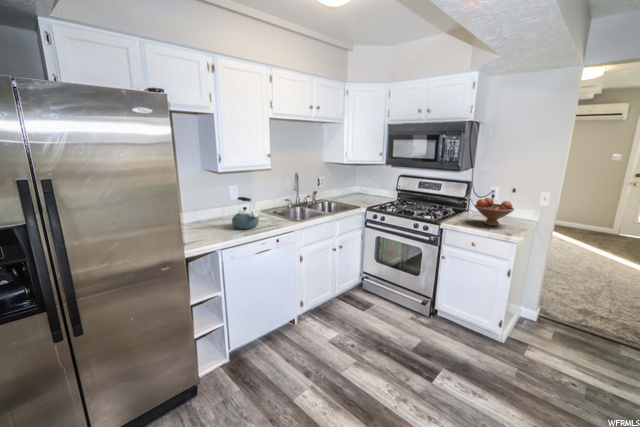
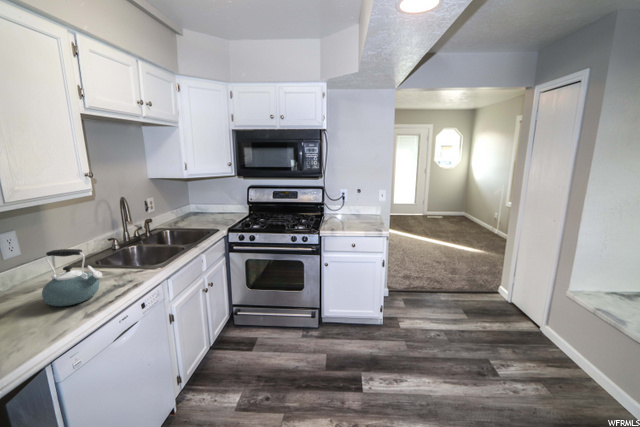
fruit bowl: present [475,198,514,226] -> none [338,198,370,223]

